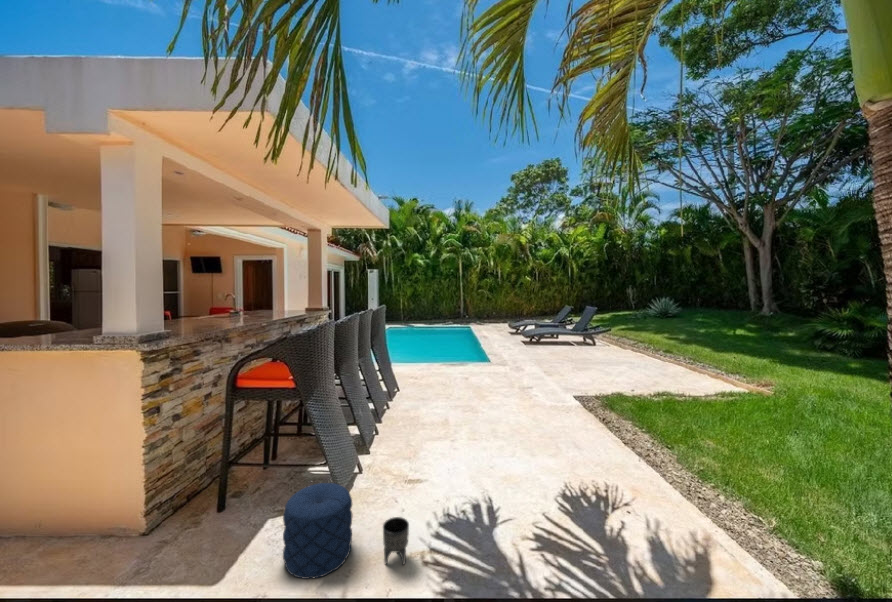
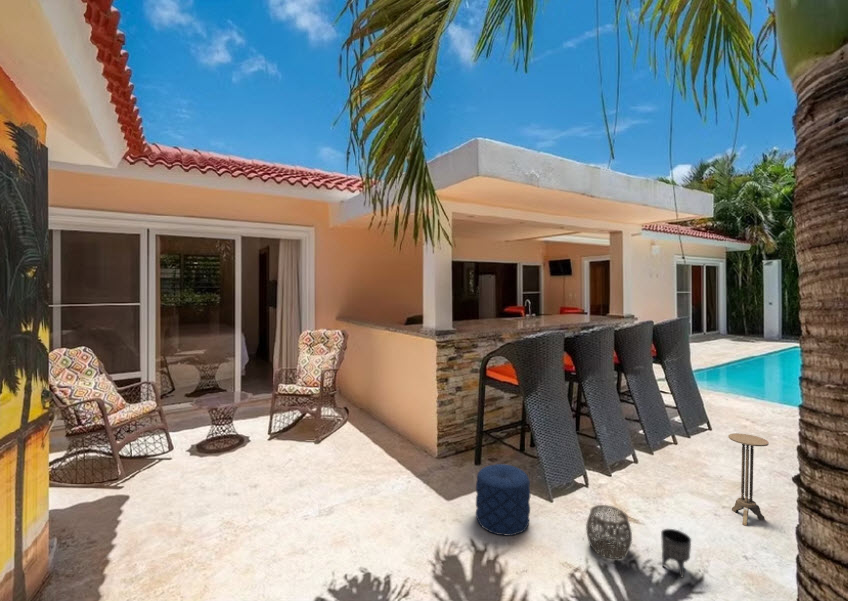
side table: none [453,386,476,451] -> present [728,433,769,526]
woven basket: none [405,477,445,527] -> present [586,505,632,559]
planter: present [383,517,409,565] -> present [661,529,691,577]

